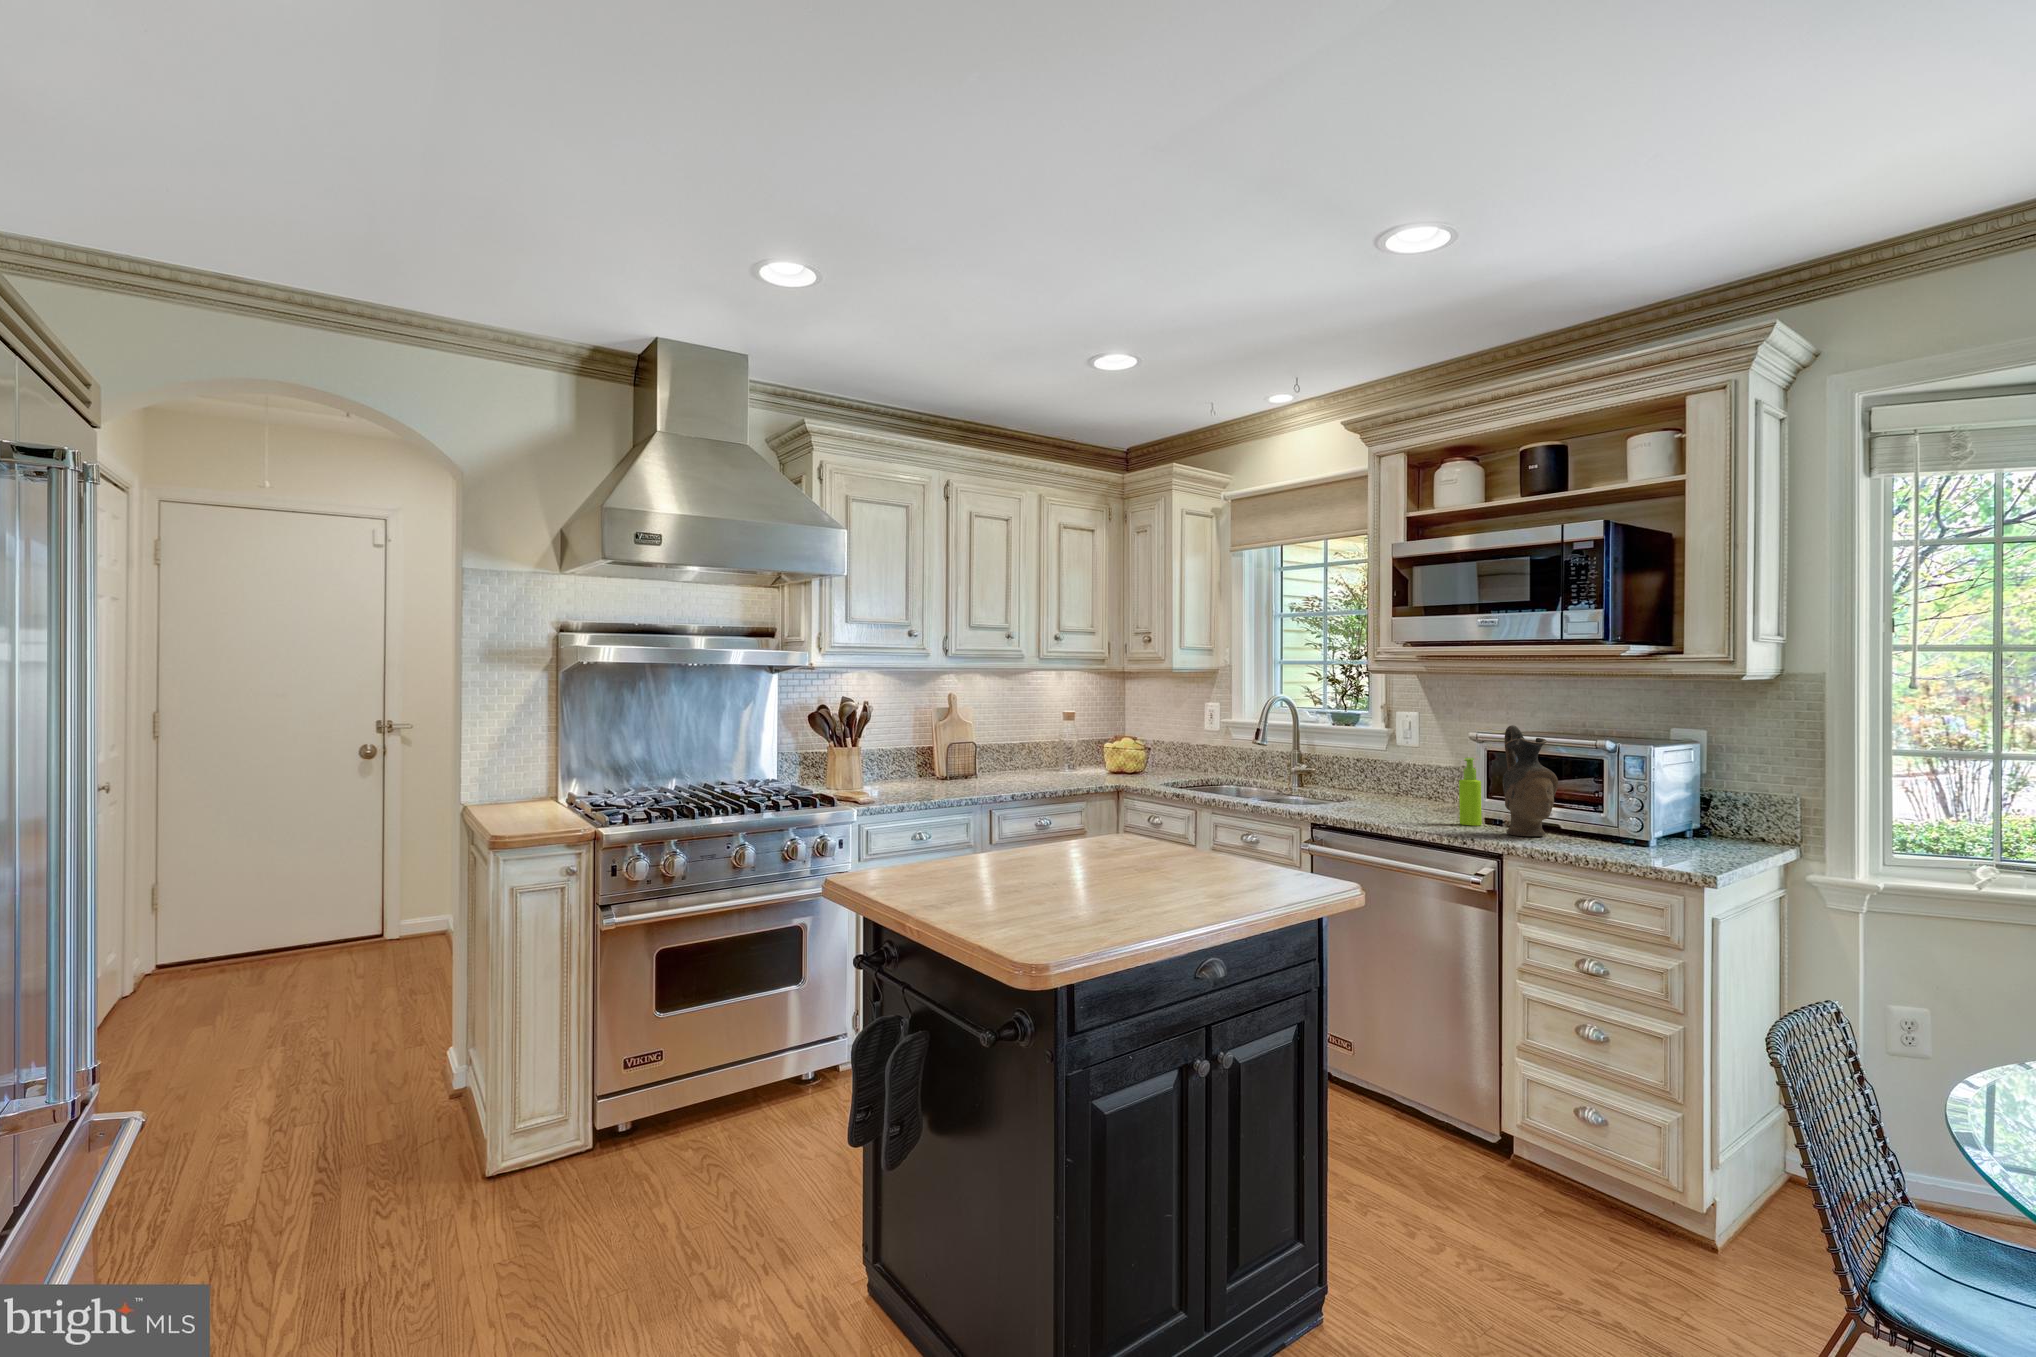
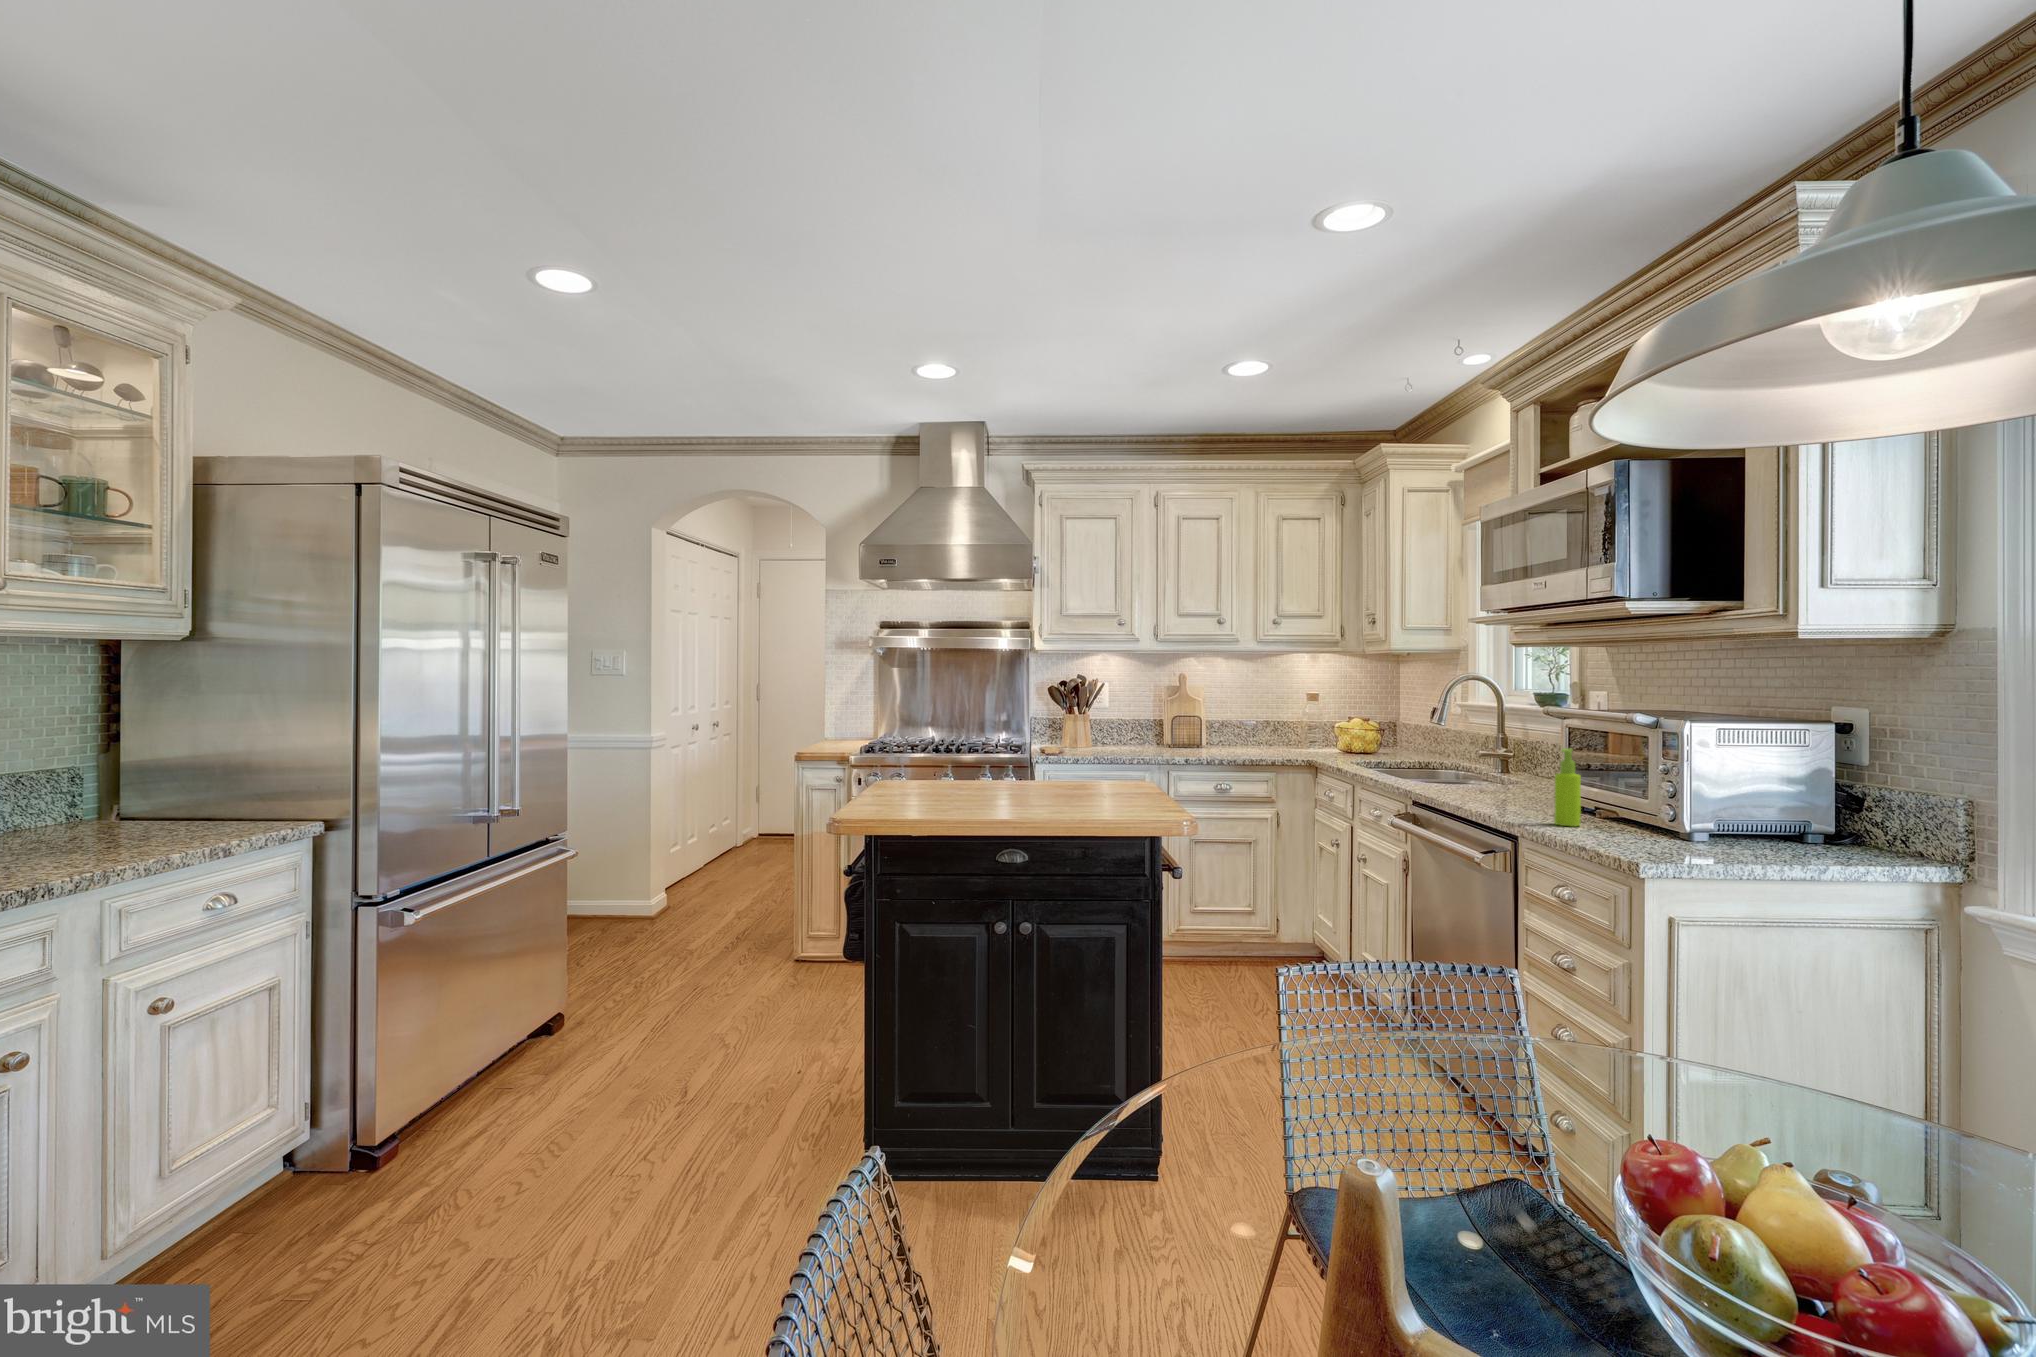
ceramic pitcher: present [1503,725,1558,836] -> none [1605,713,1672,842]

